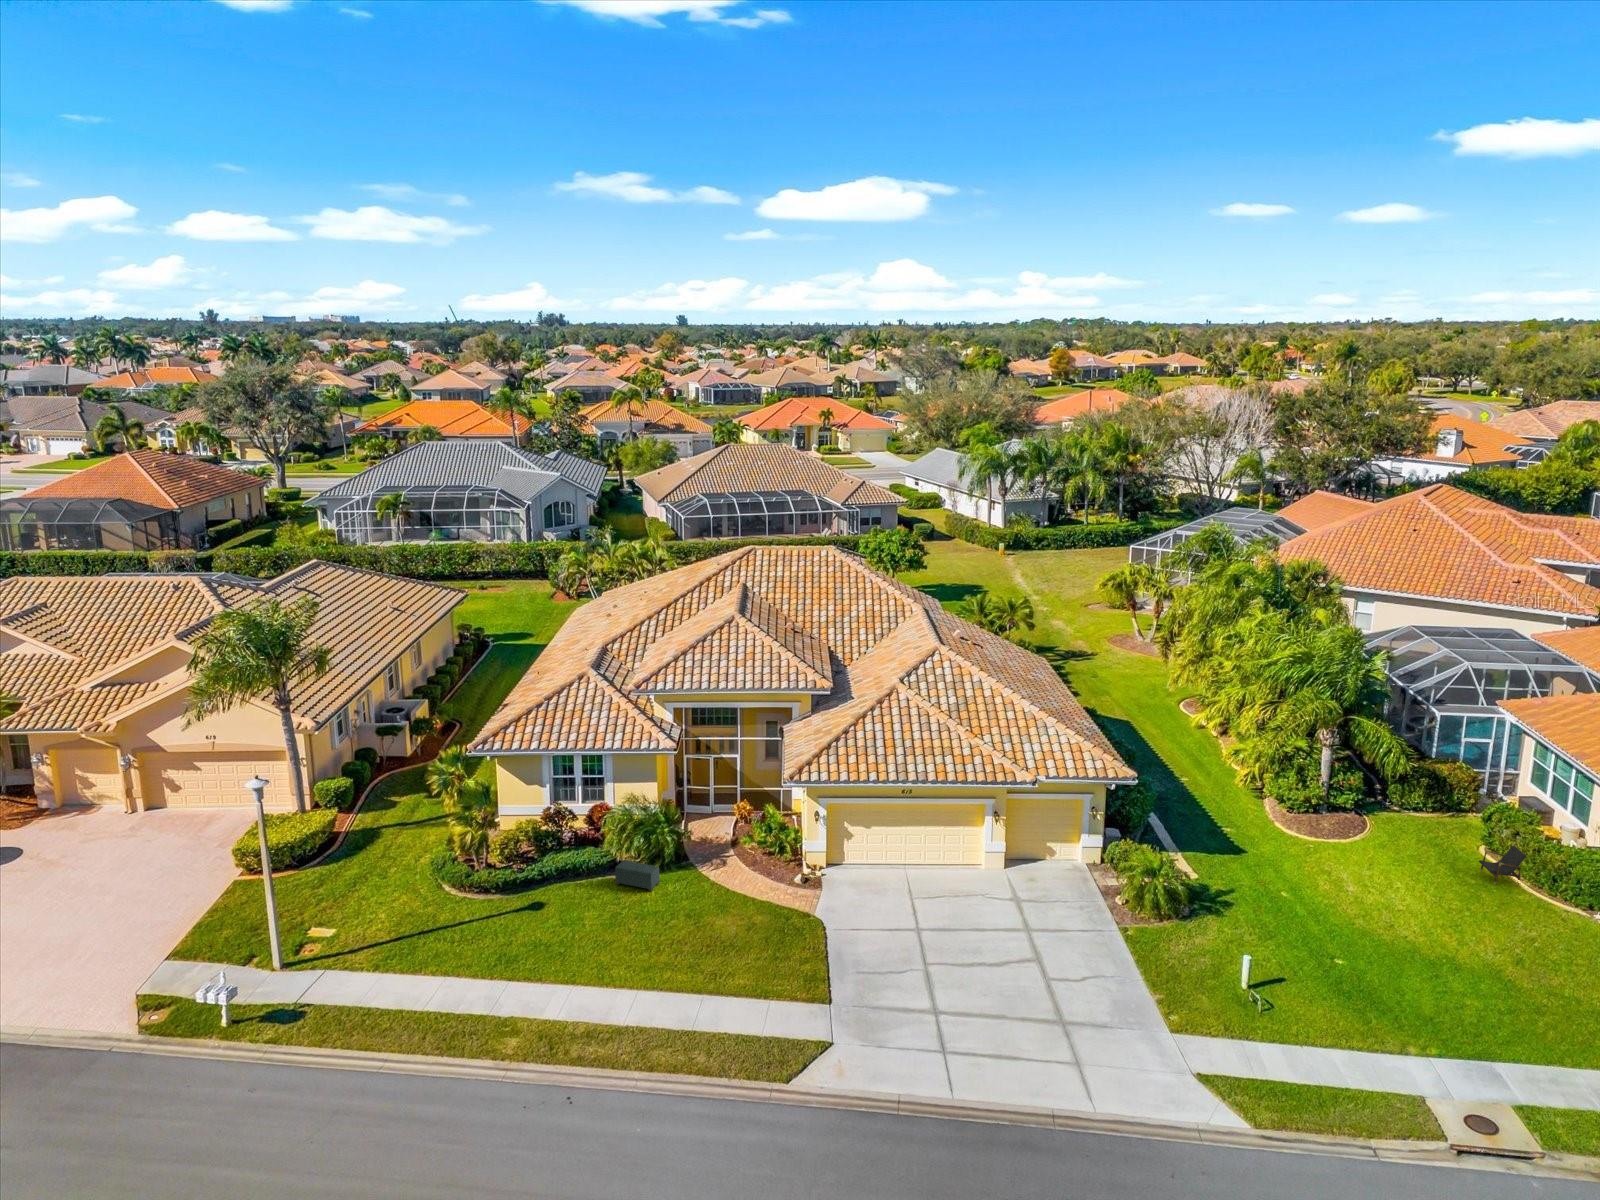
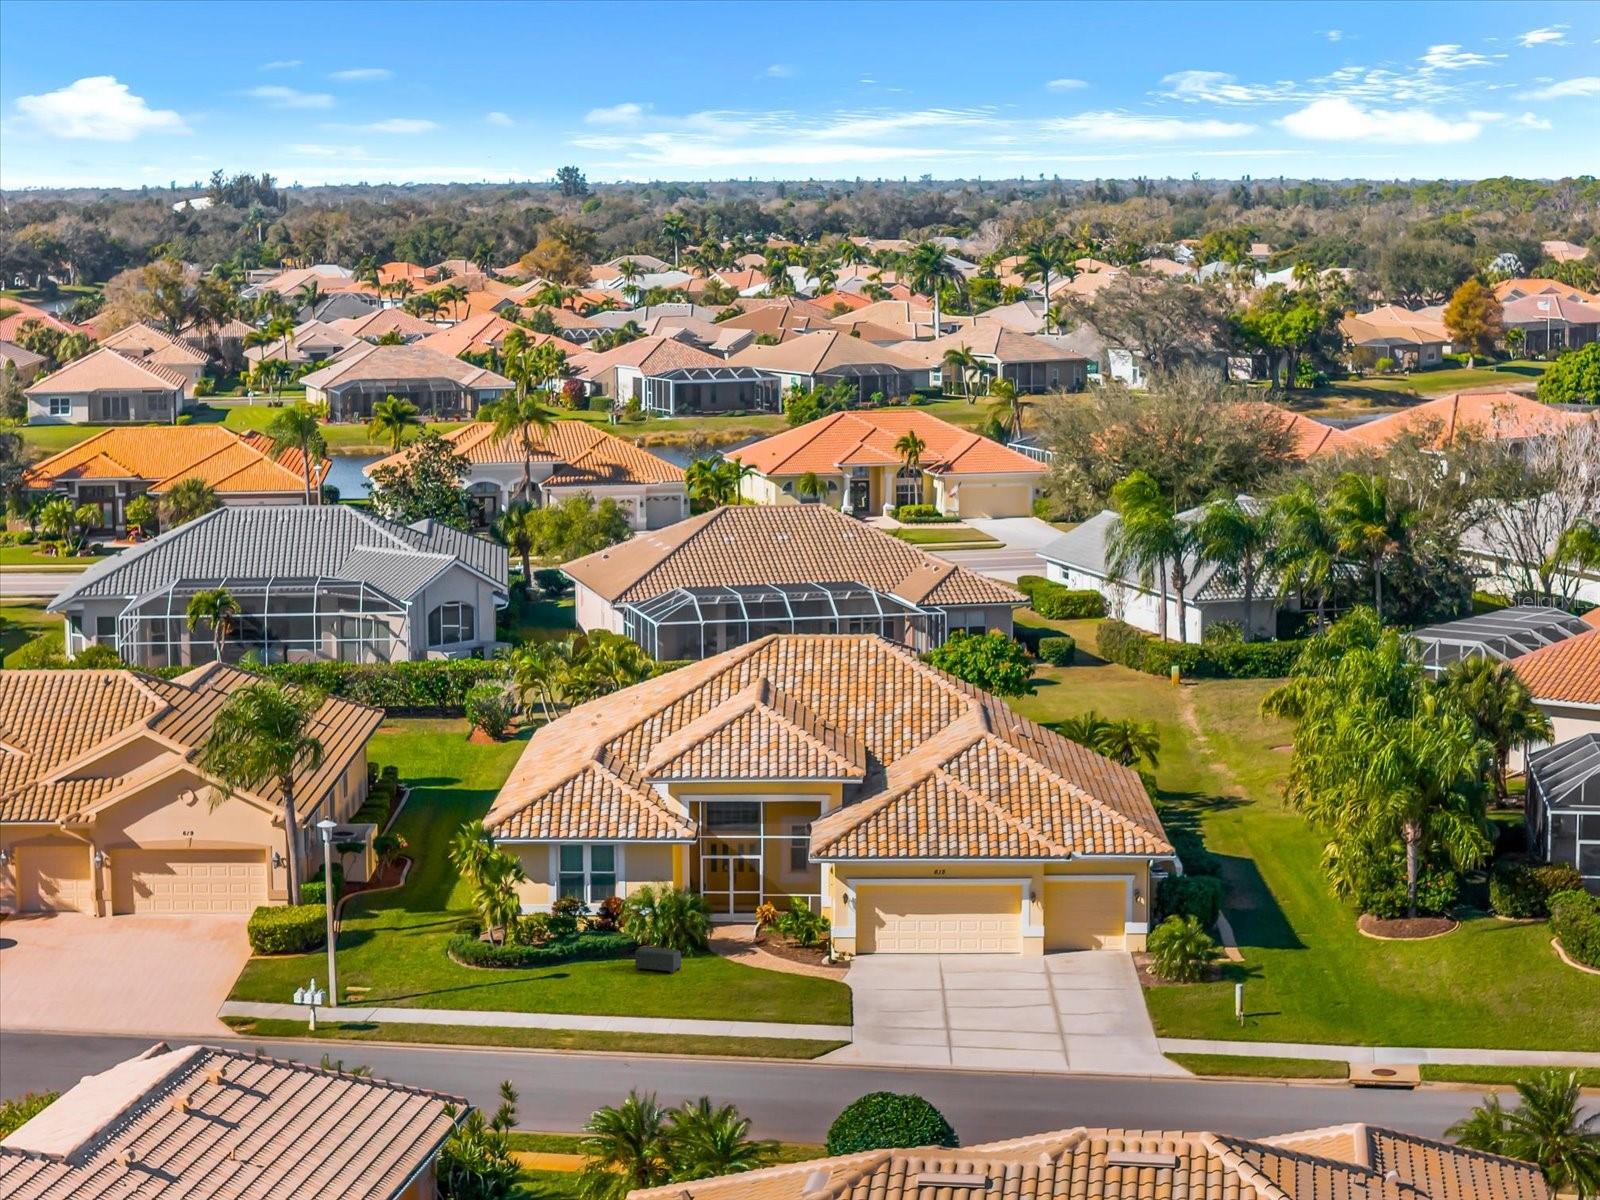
lounge chair: present [1479,846,1526,885] -> none [1555,928,1595,968]

